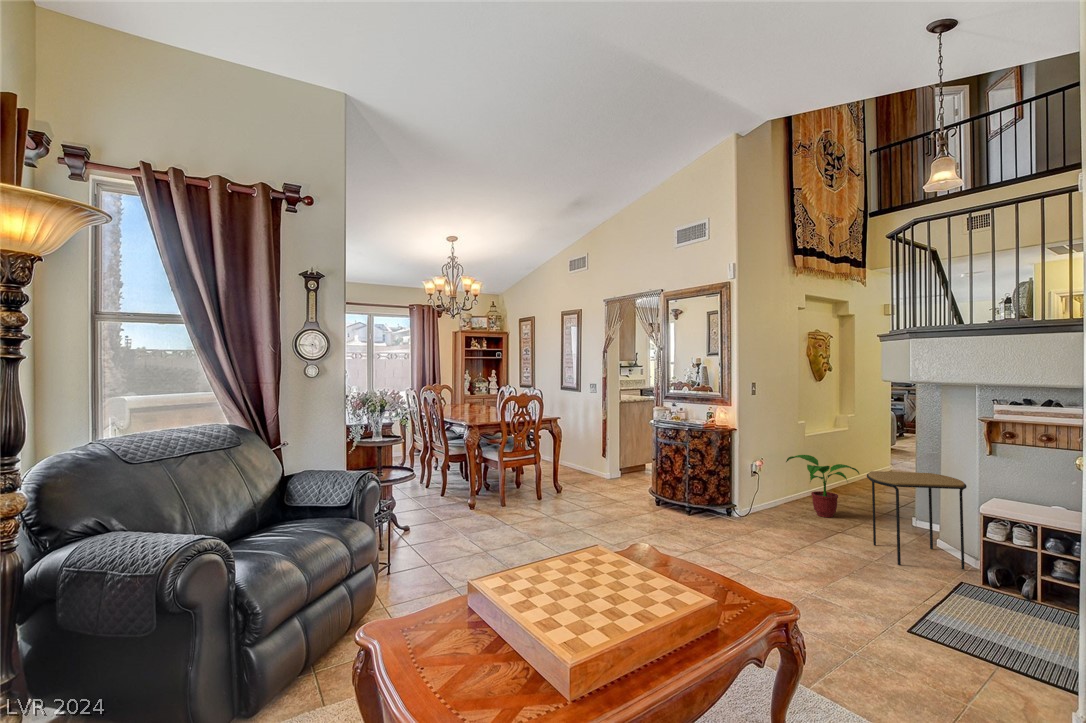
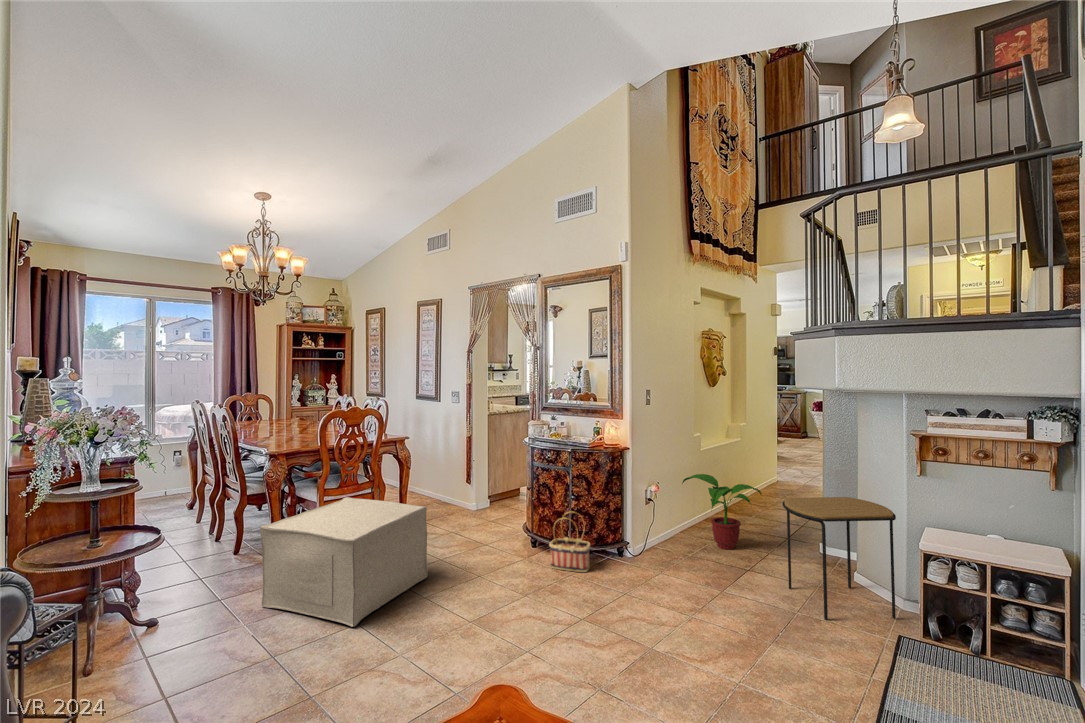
ottoman: none [472,457,580,537] -> present [260,497,428,627]
basket: none [671,476,704,522] -> present [549,511,590,572]

